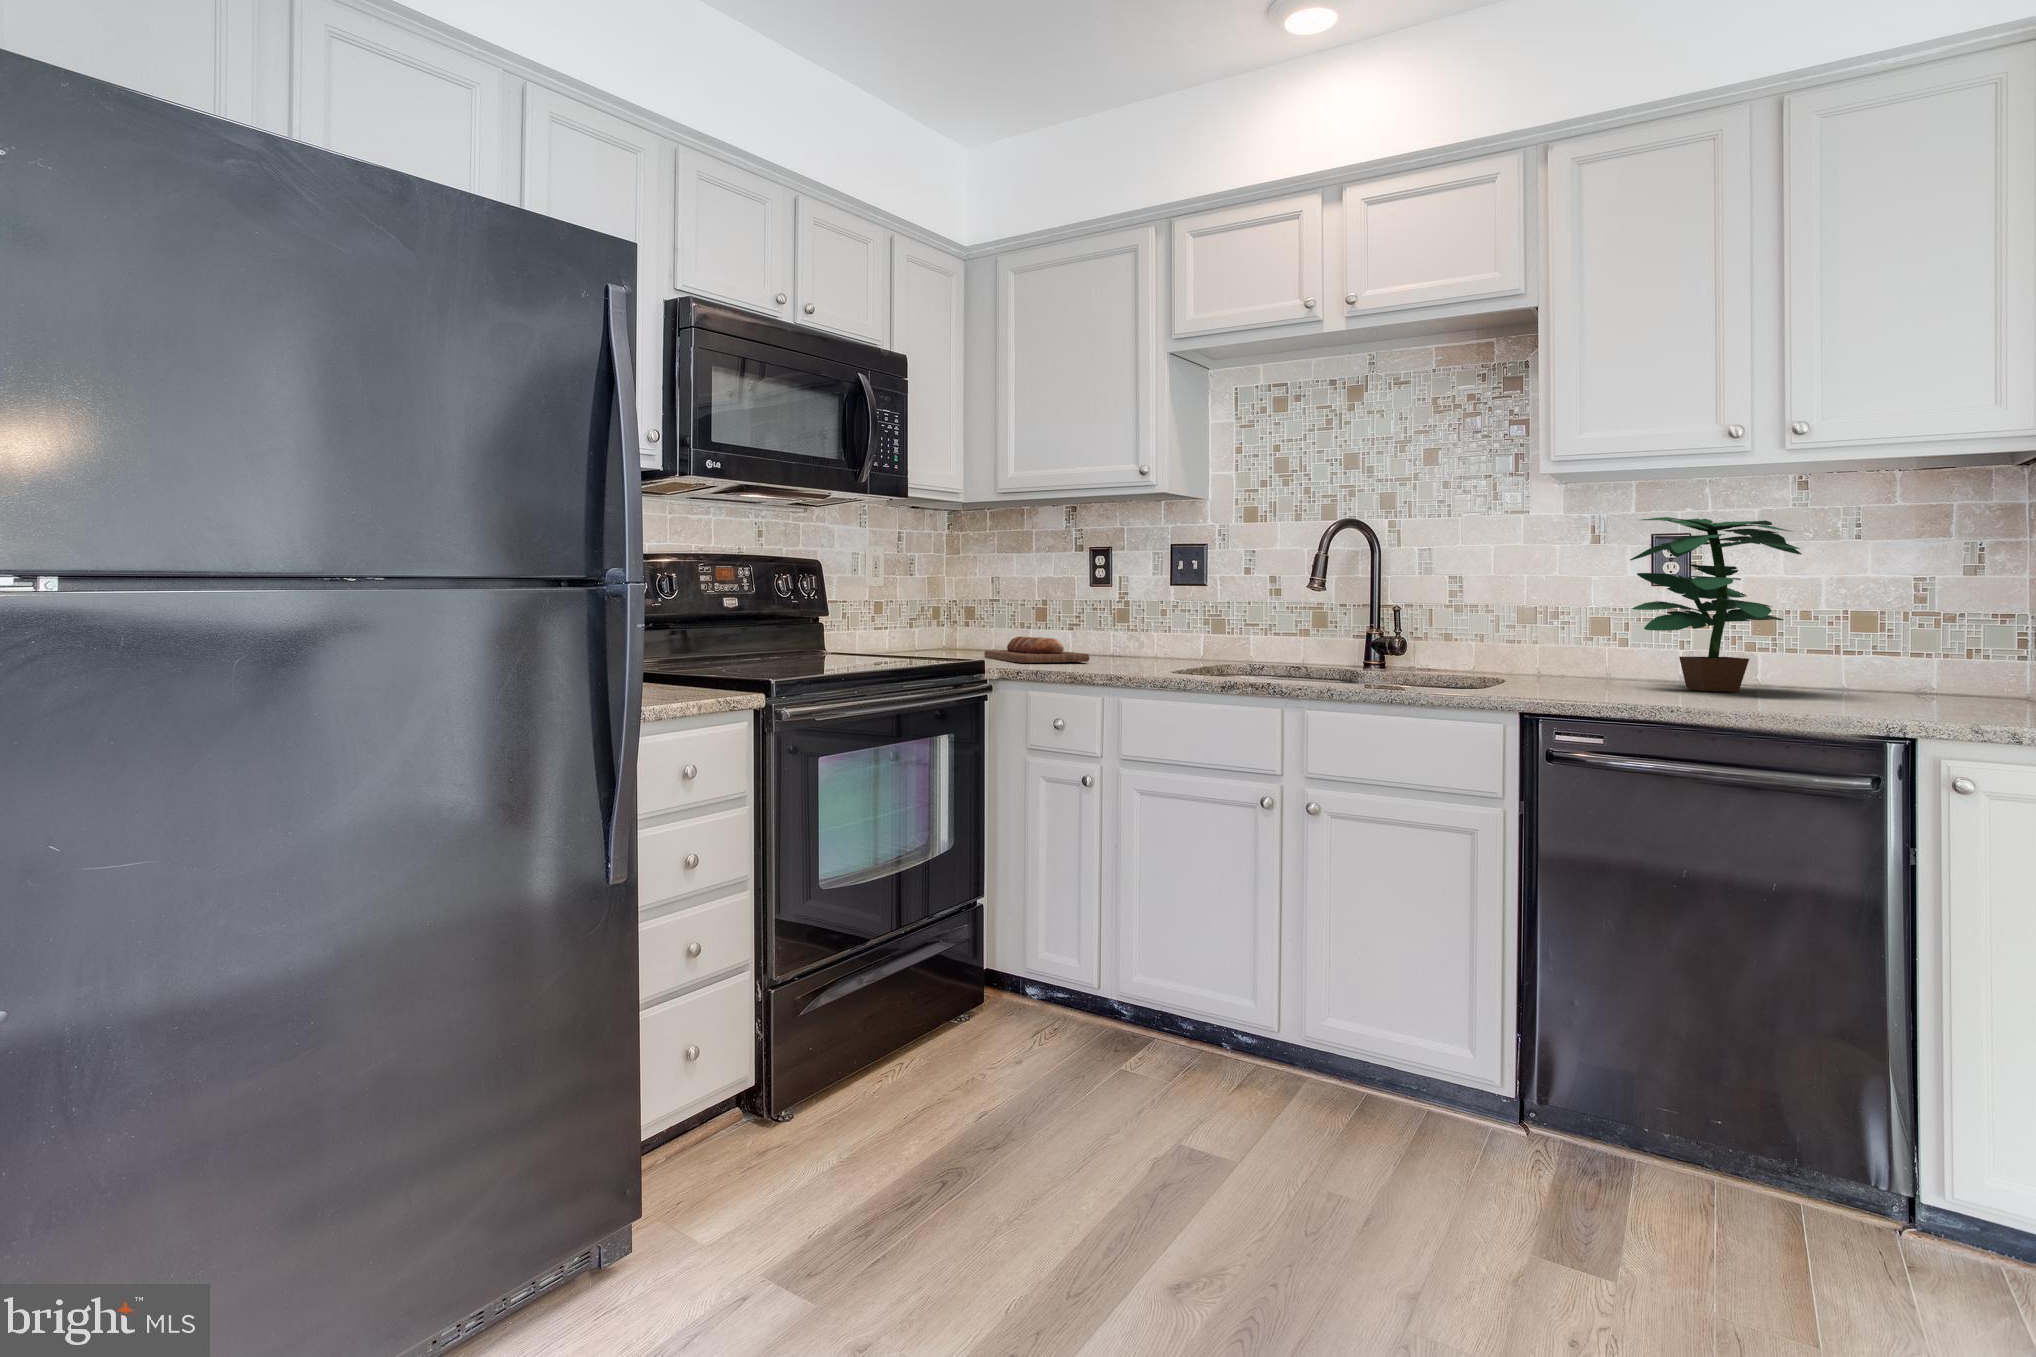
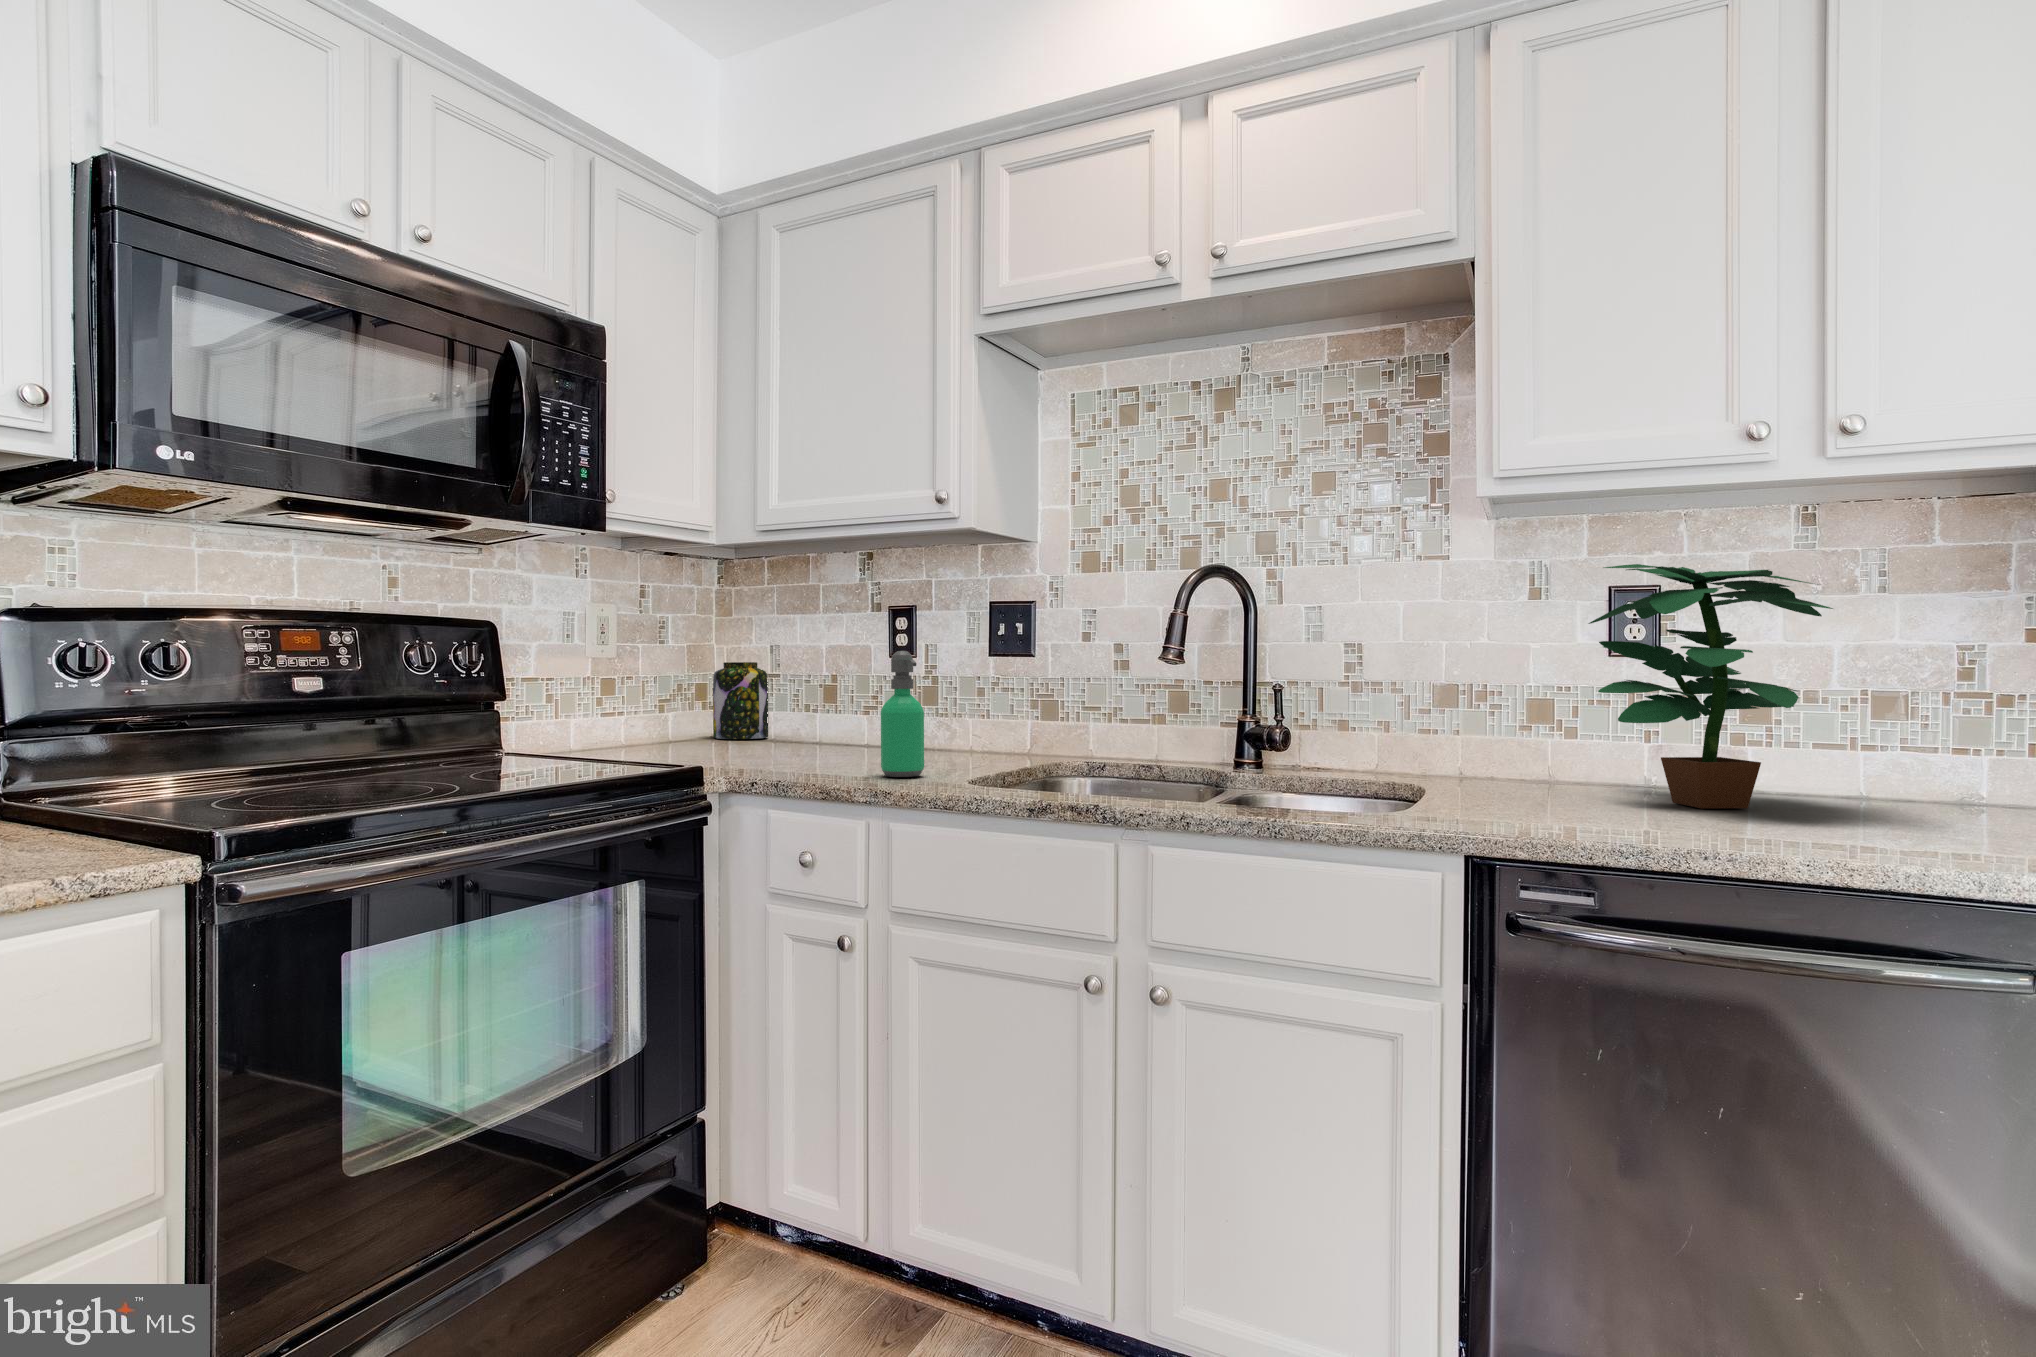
soap dispenser: none [1107,581,1138,670] -> present [881,651,924,777]
jar: none [955,593,996,651] -> present [713,662,768,739]
bread loaf: present [984,636,1089,663] -> none [736,724,869,764]

